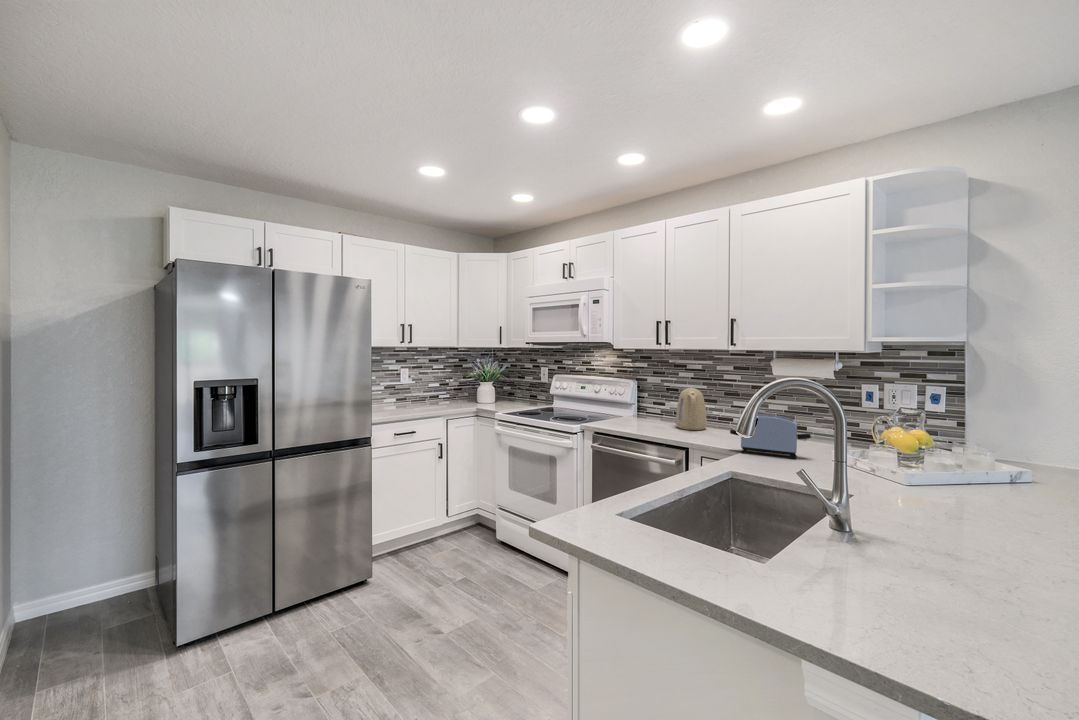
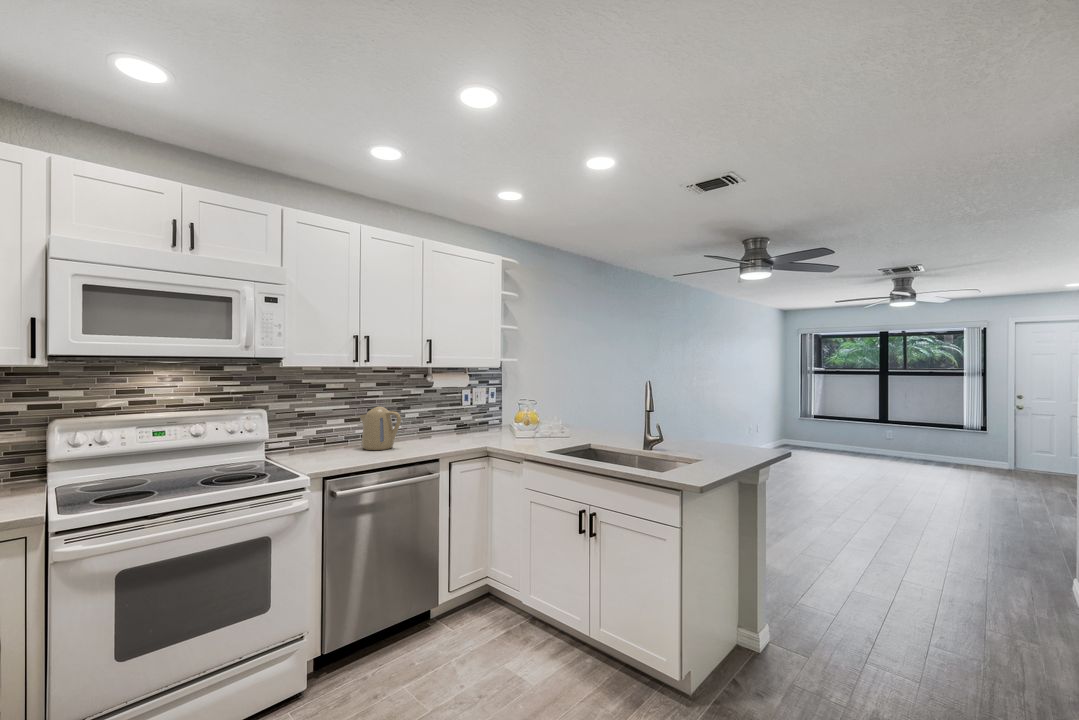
toaster: present [730,415,811,459] -> none [475,415,505,446]

